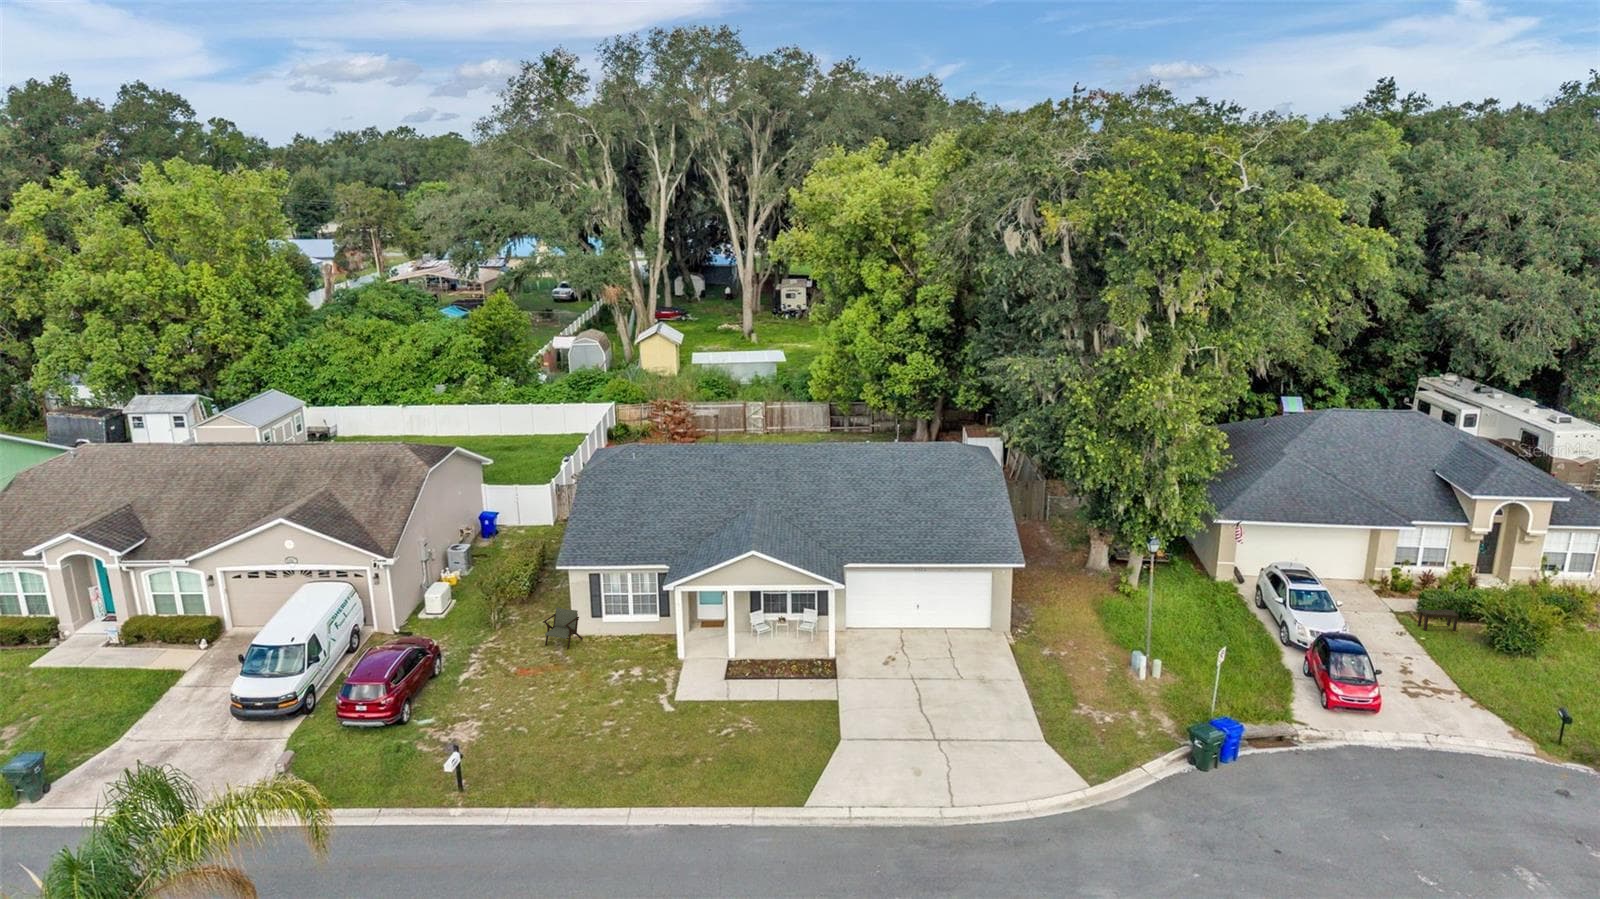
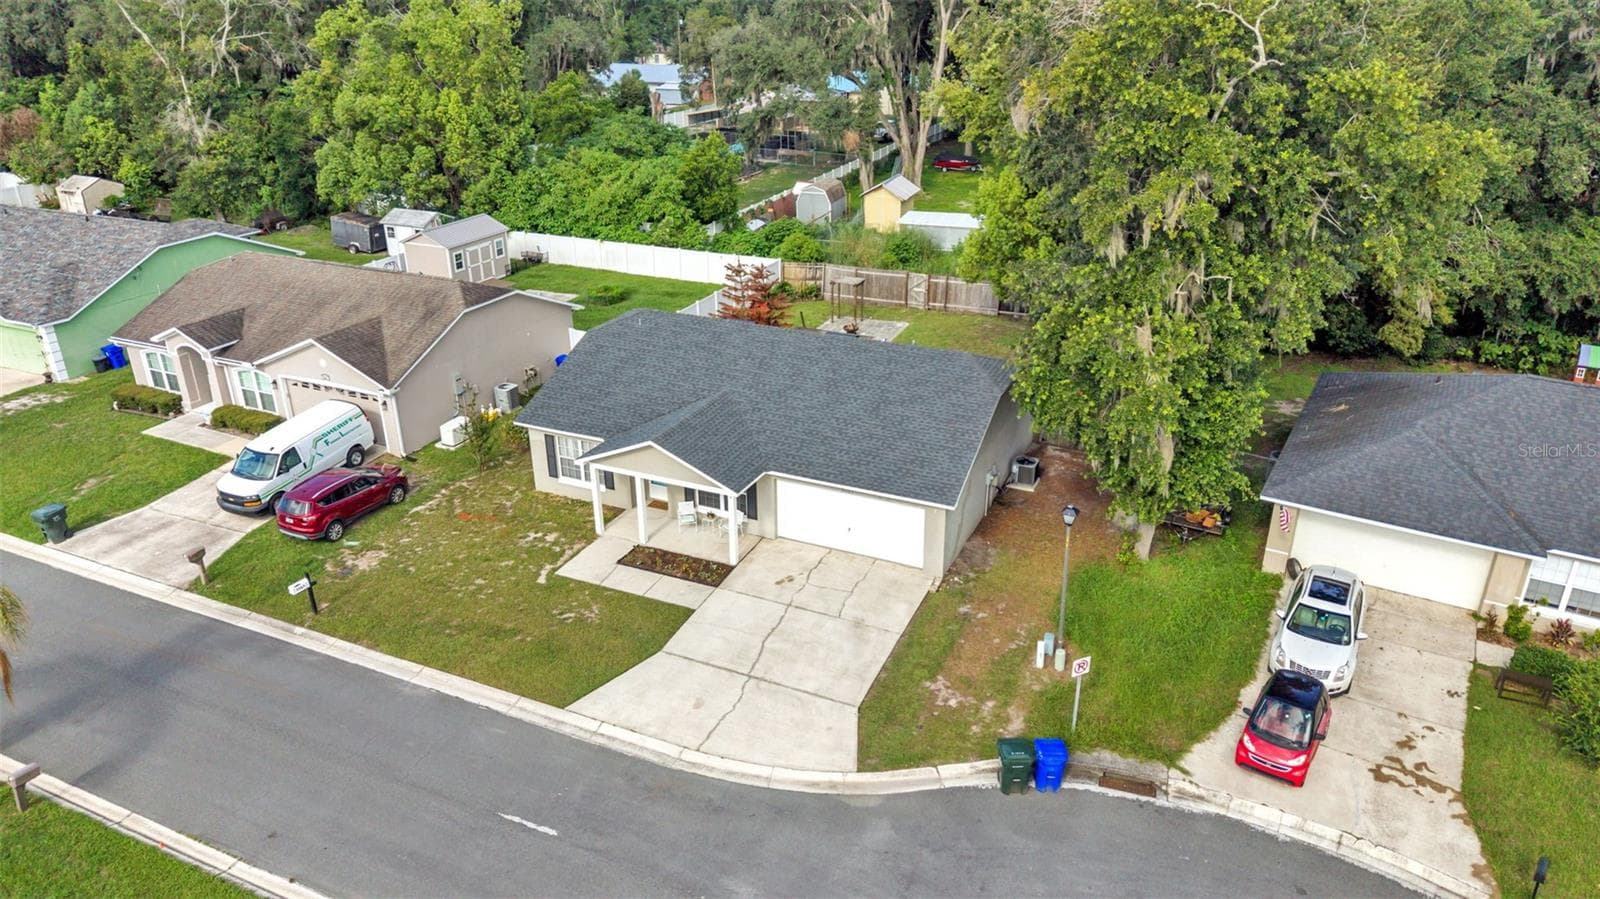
lounge chair: present [543,607,583,649] -> none [502,459,541,501]

